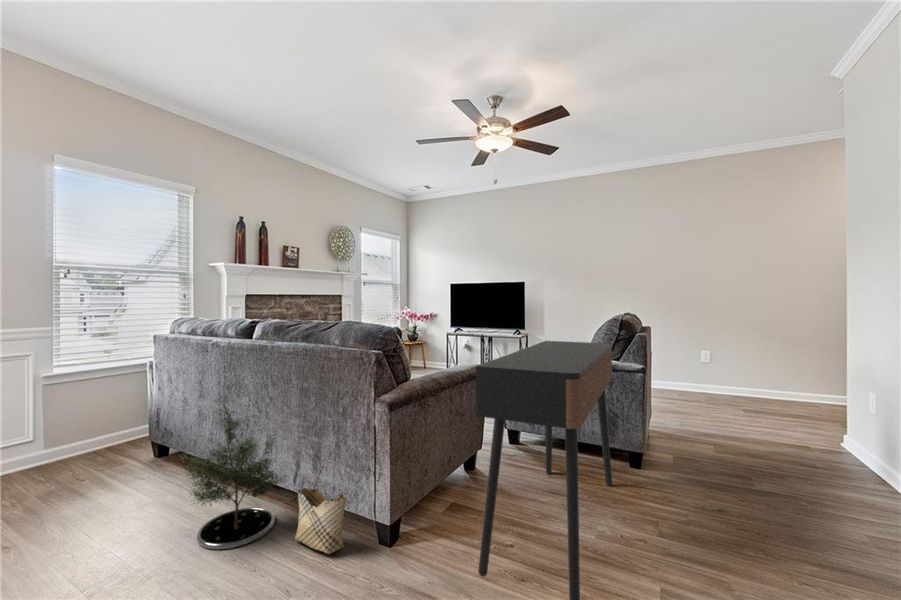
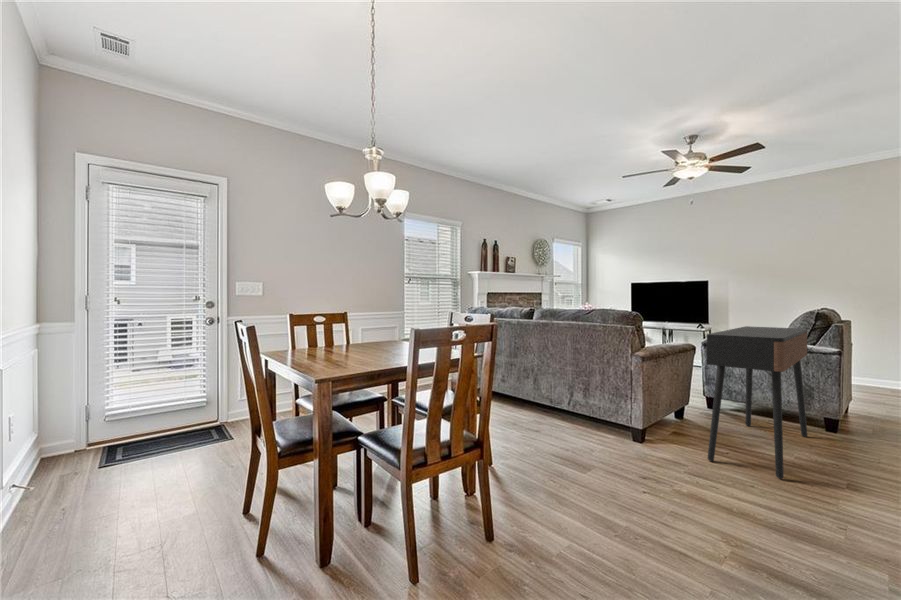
potted tree: present [181,405,278,549] -> none [514,355,565,433]
woven basket: present [295,462,347,554] -> none [580,392,614,441]

